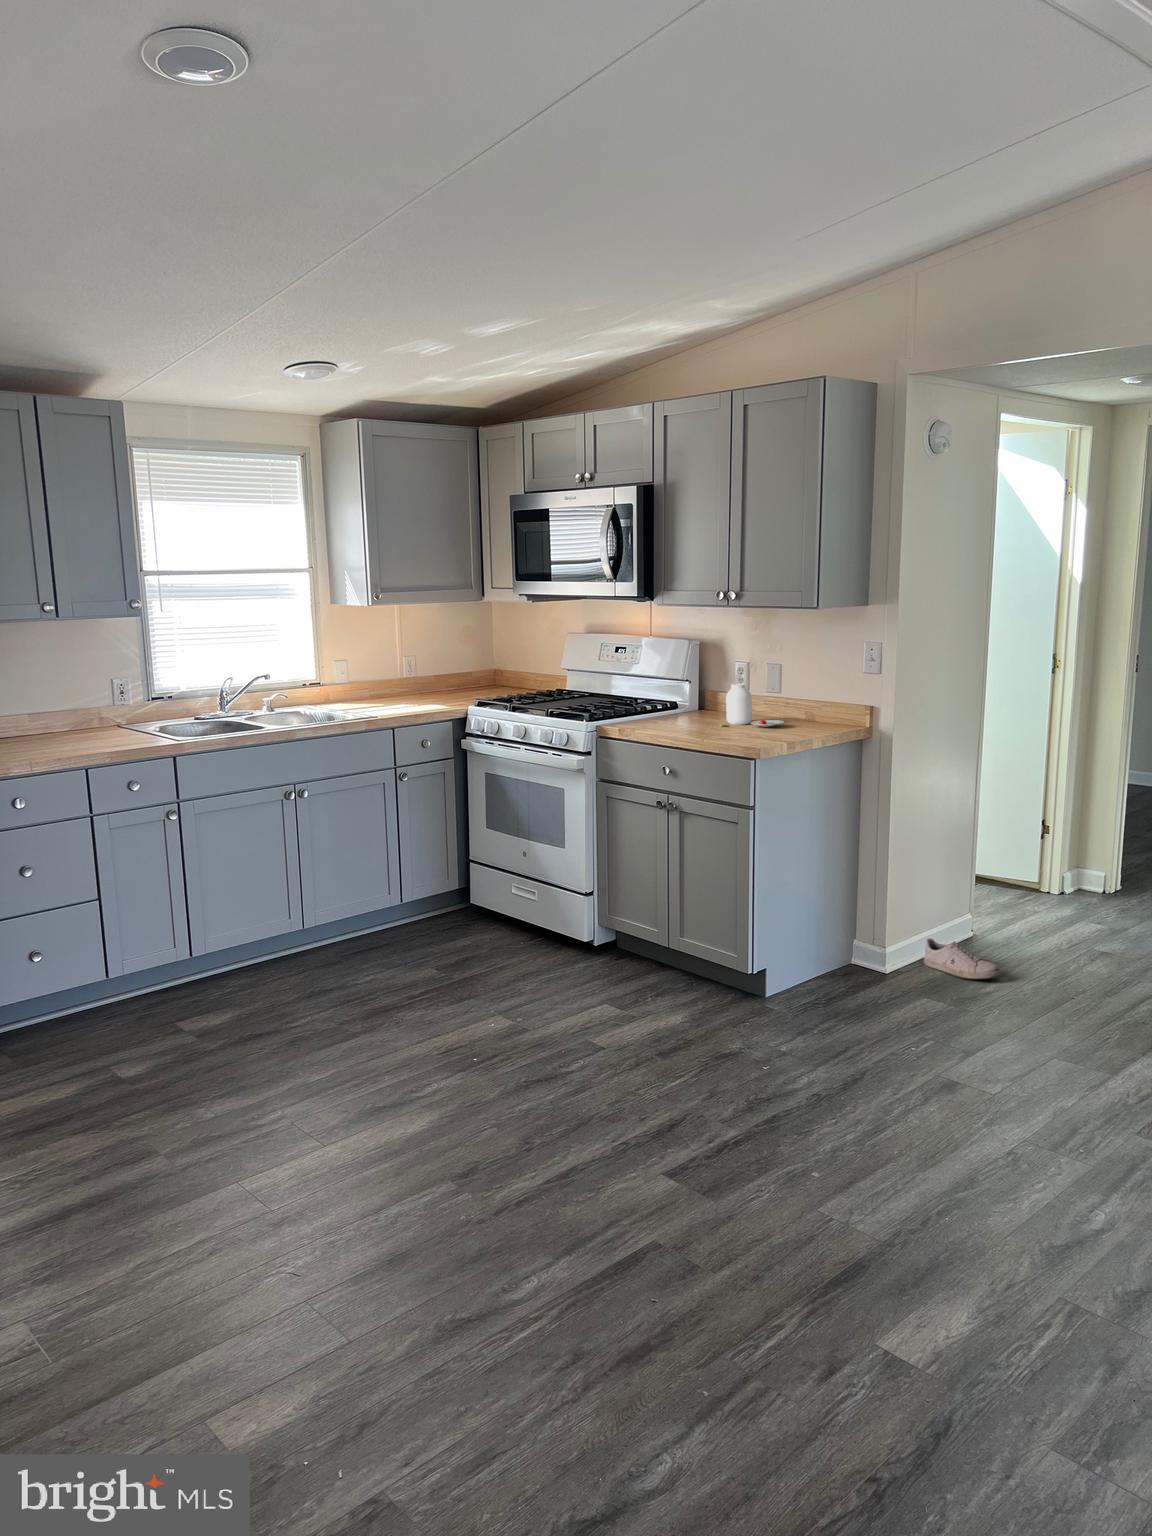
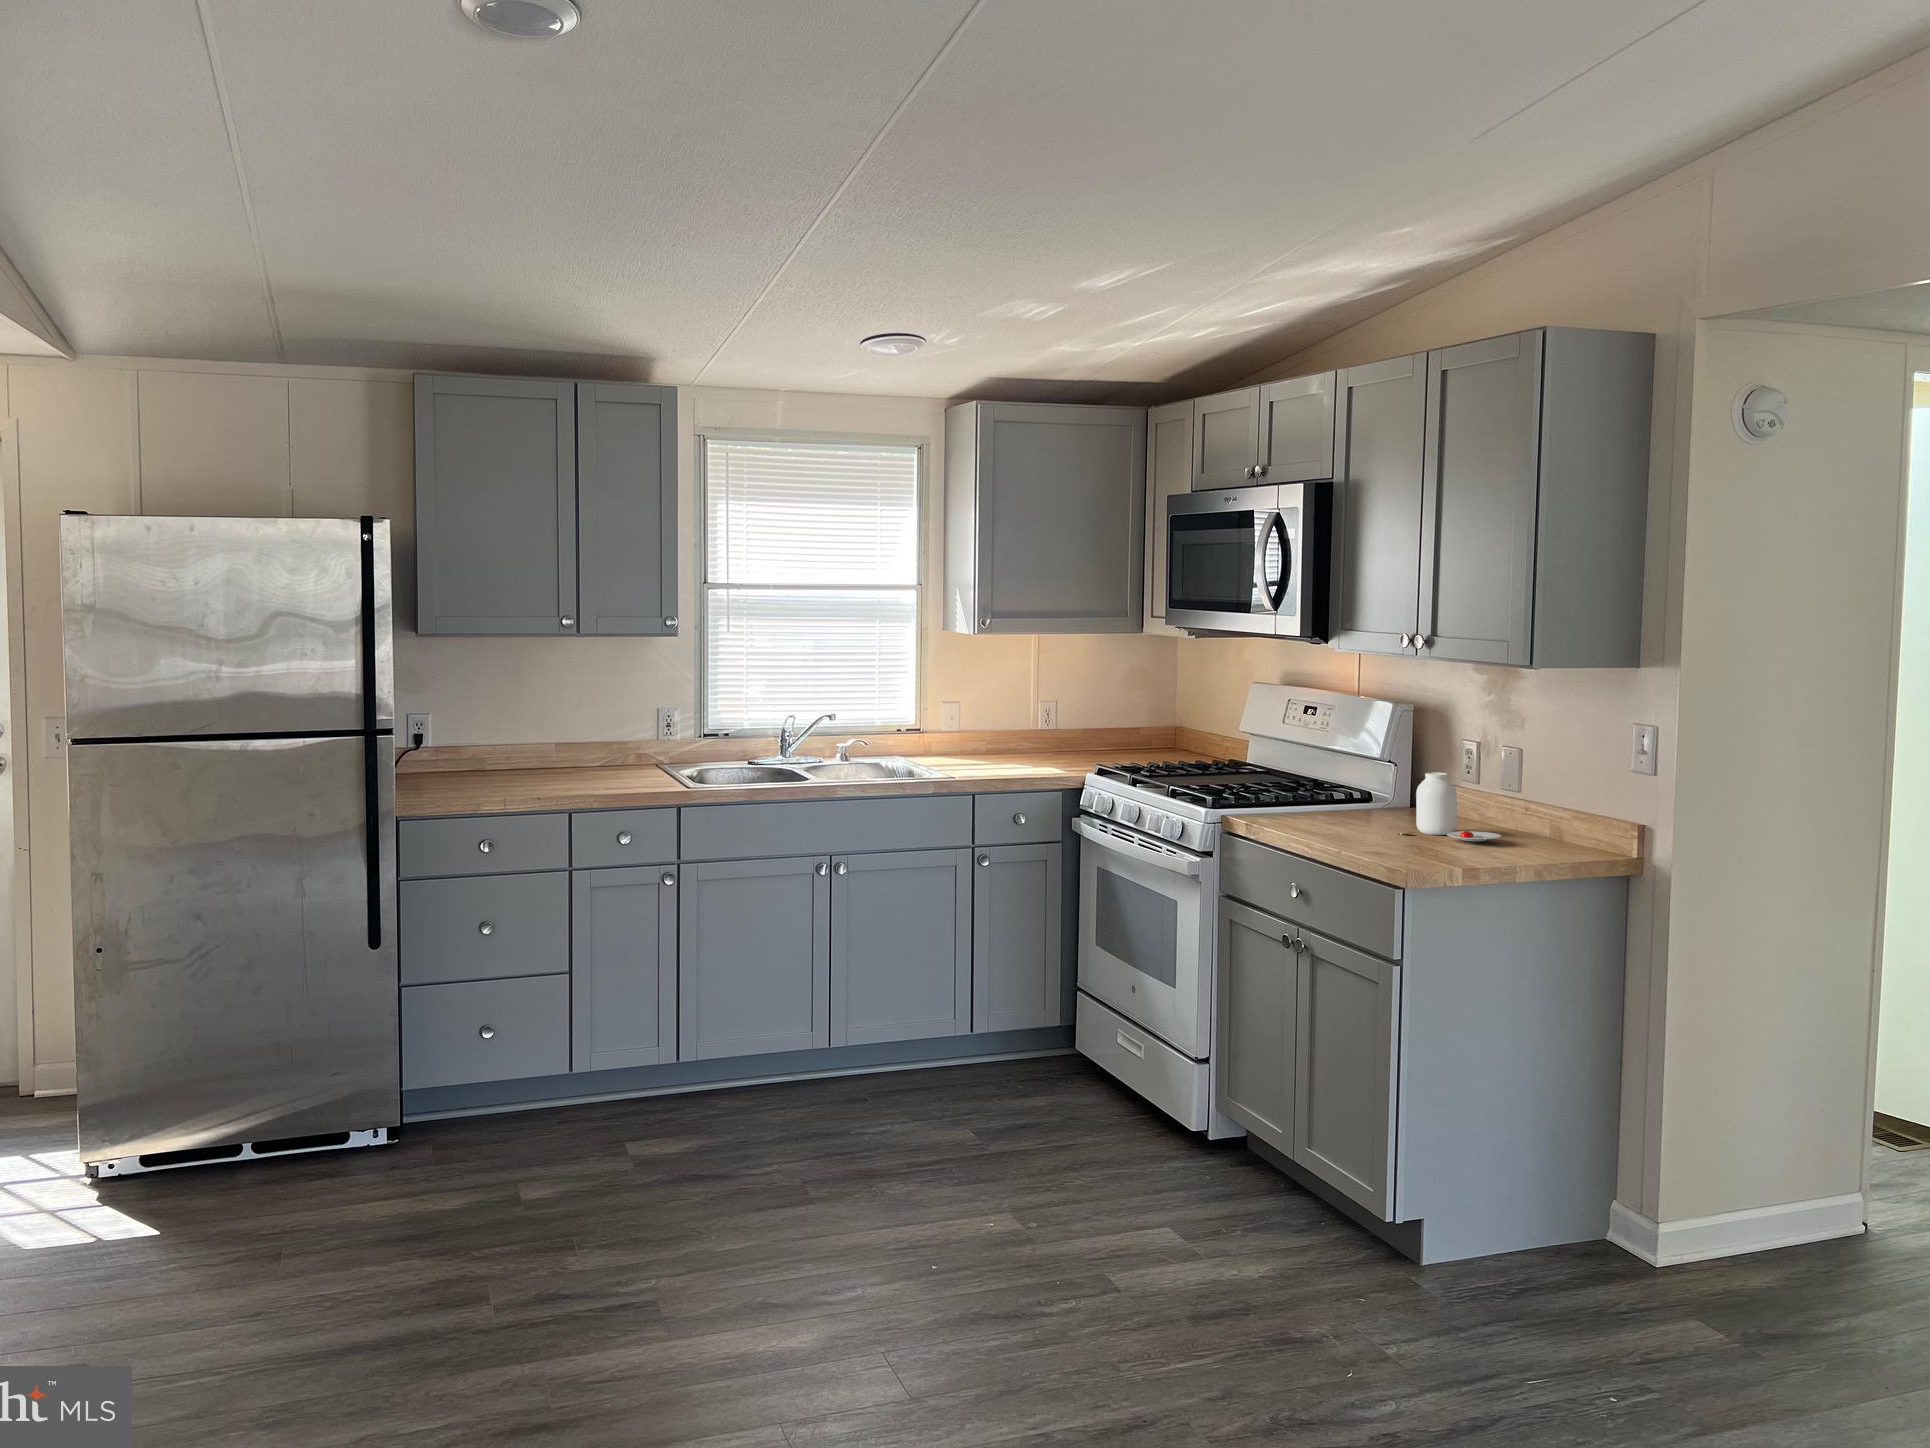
shoe: present [924,939,1000,980] -> none [1741,1223,1873,1315]

